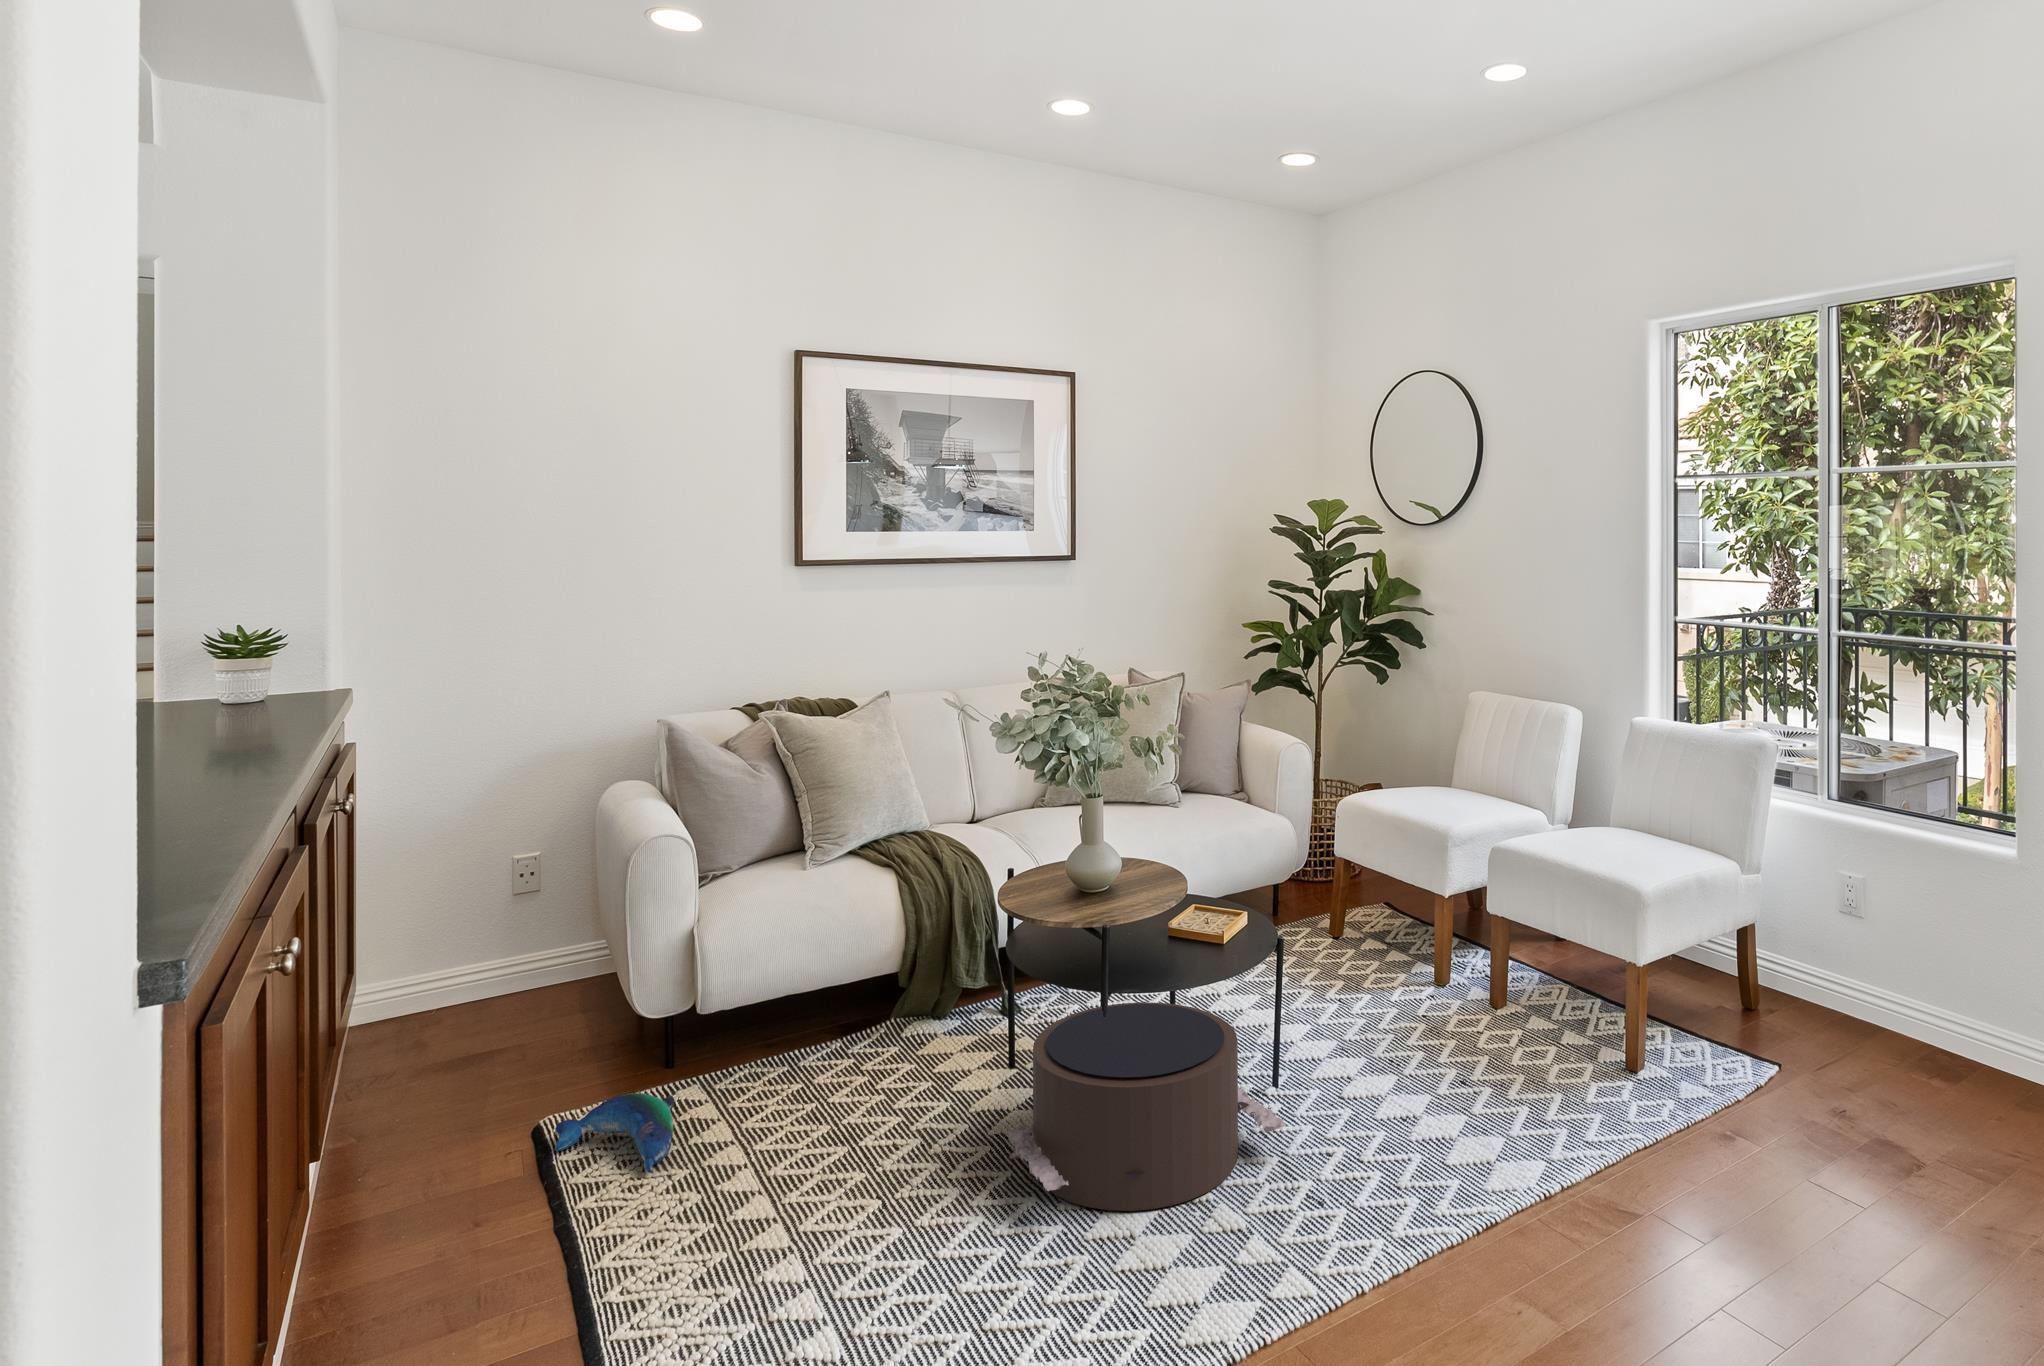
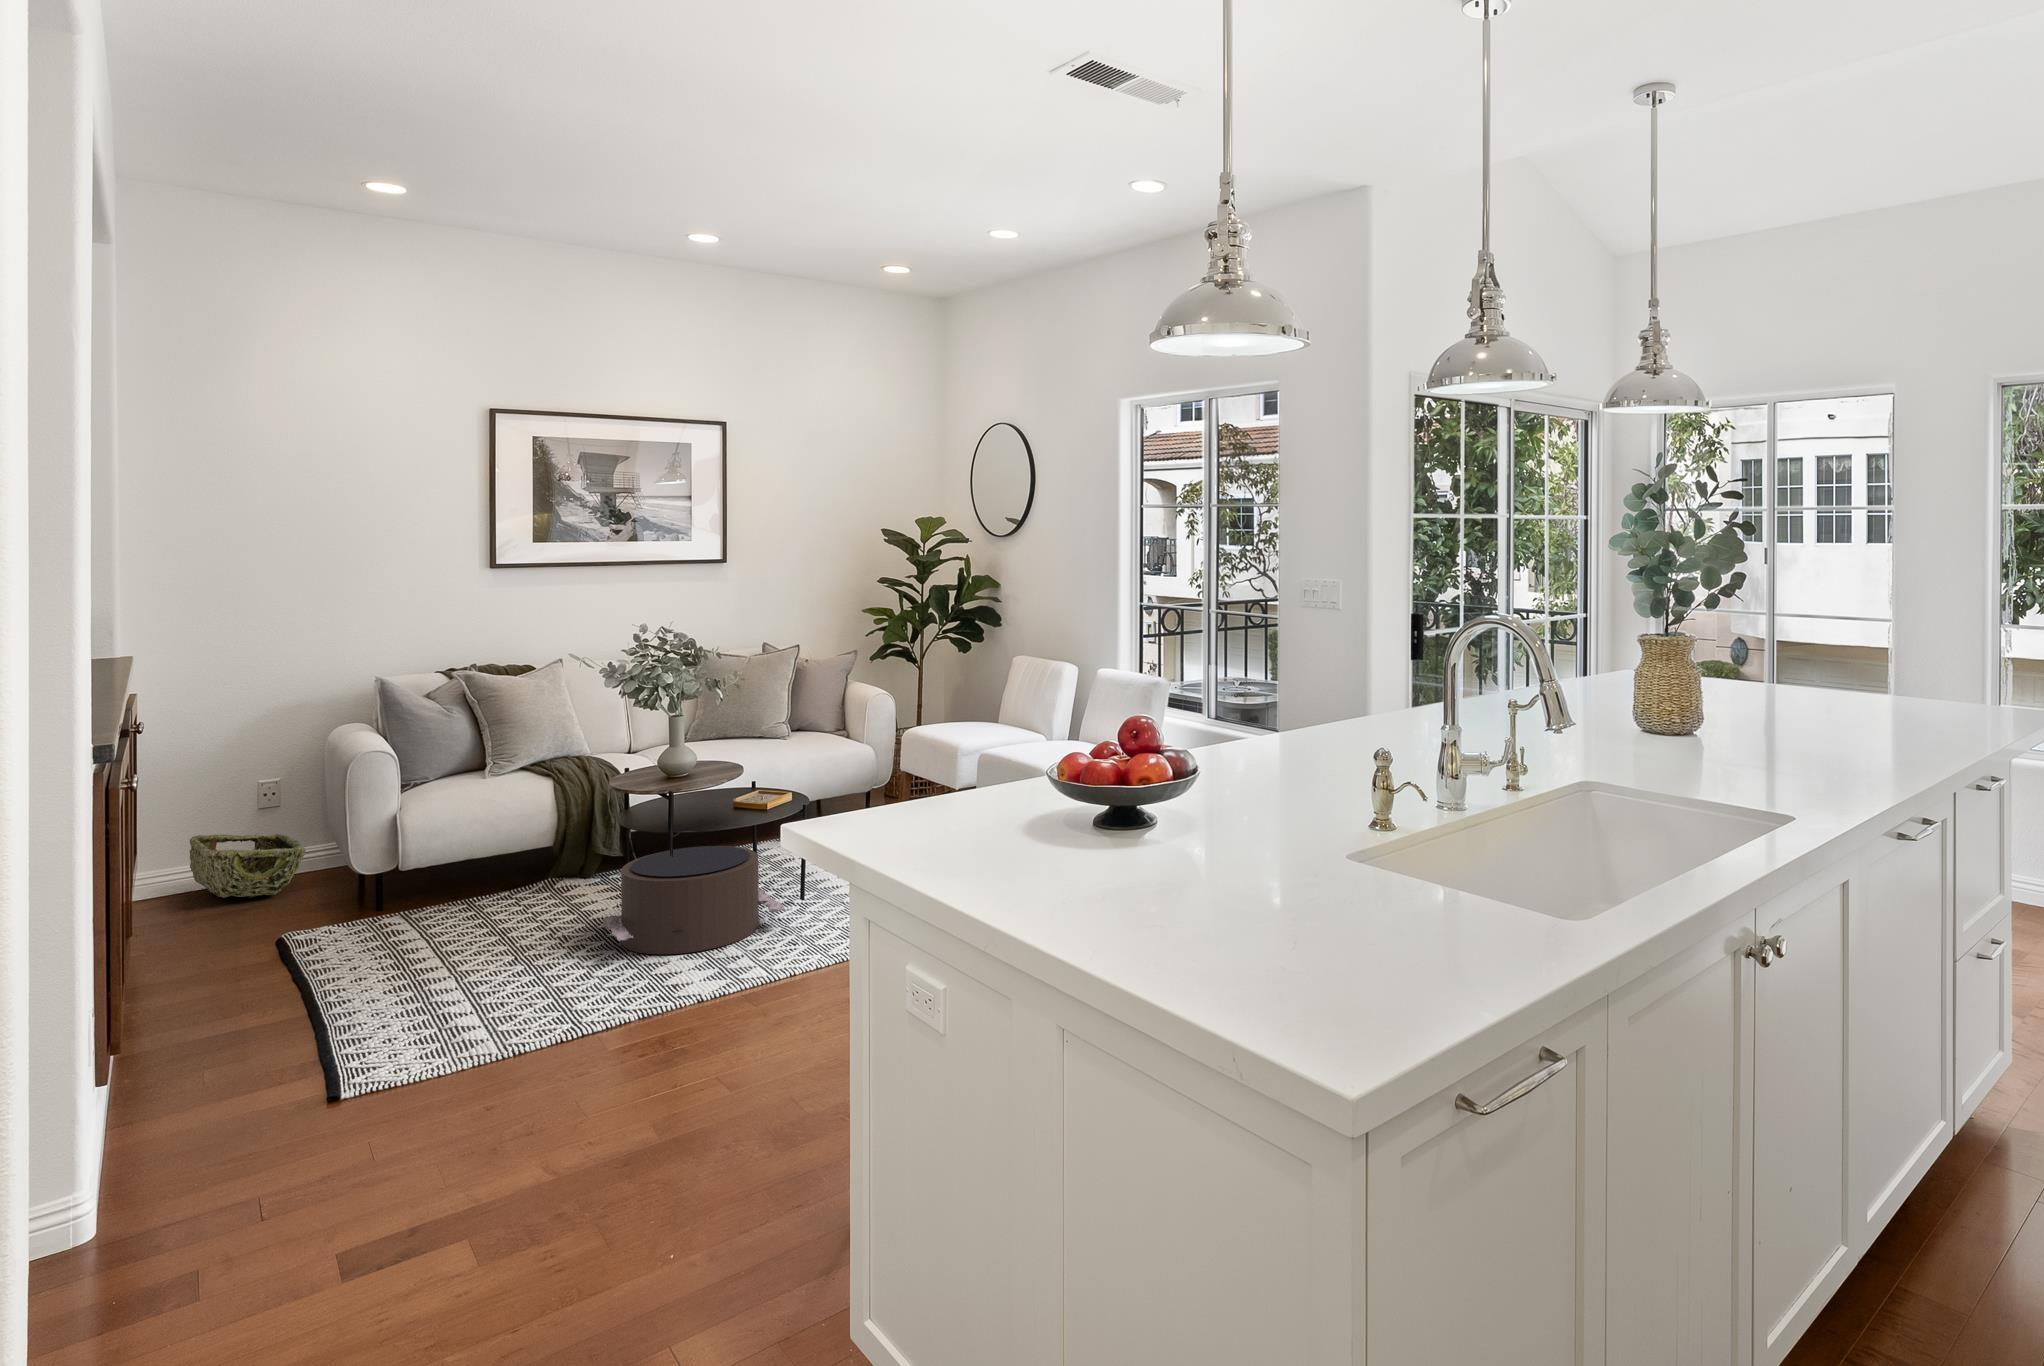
woven basket: none [422,934,570,1037] -> present [189,834,306,898]
plush toy: present [554,1093,675,1173] -> none [295,912,381,954]

